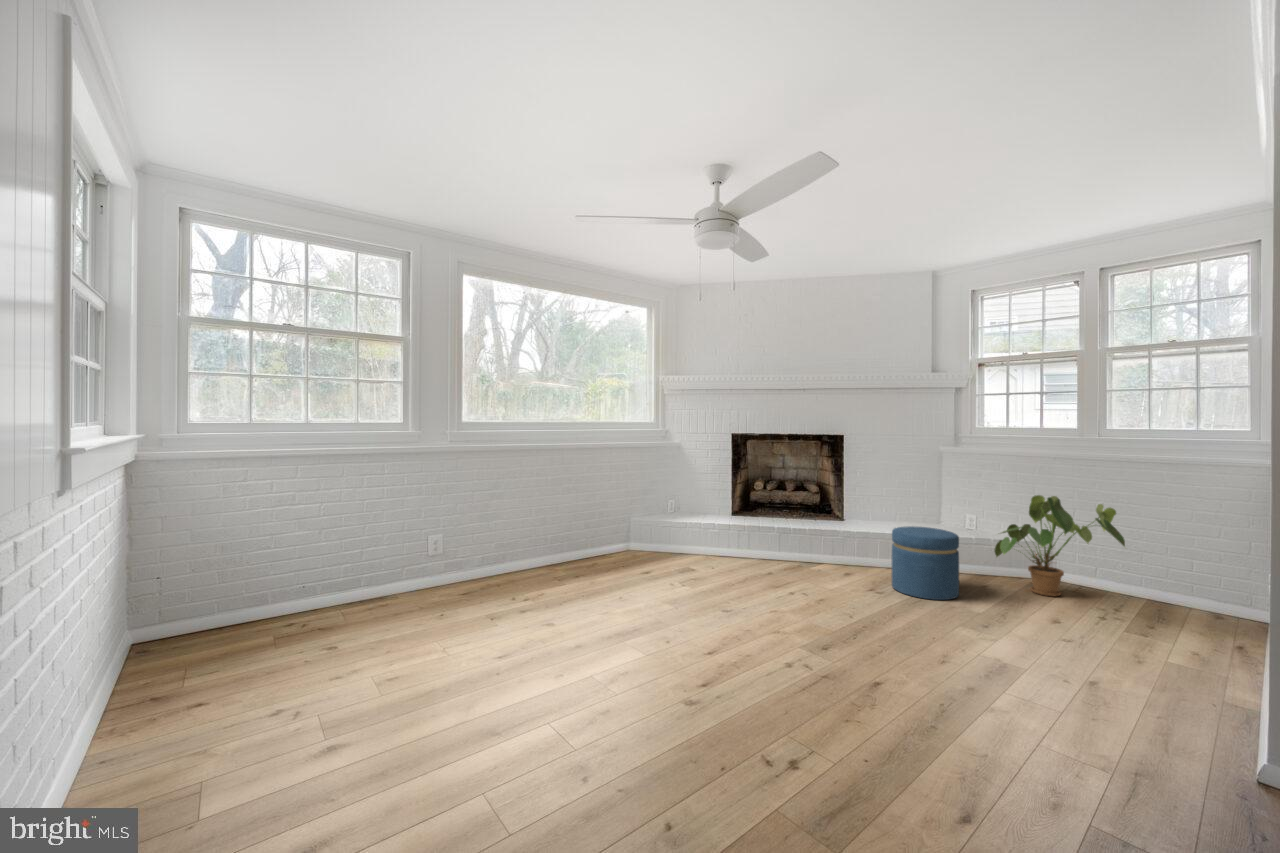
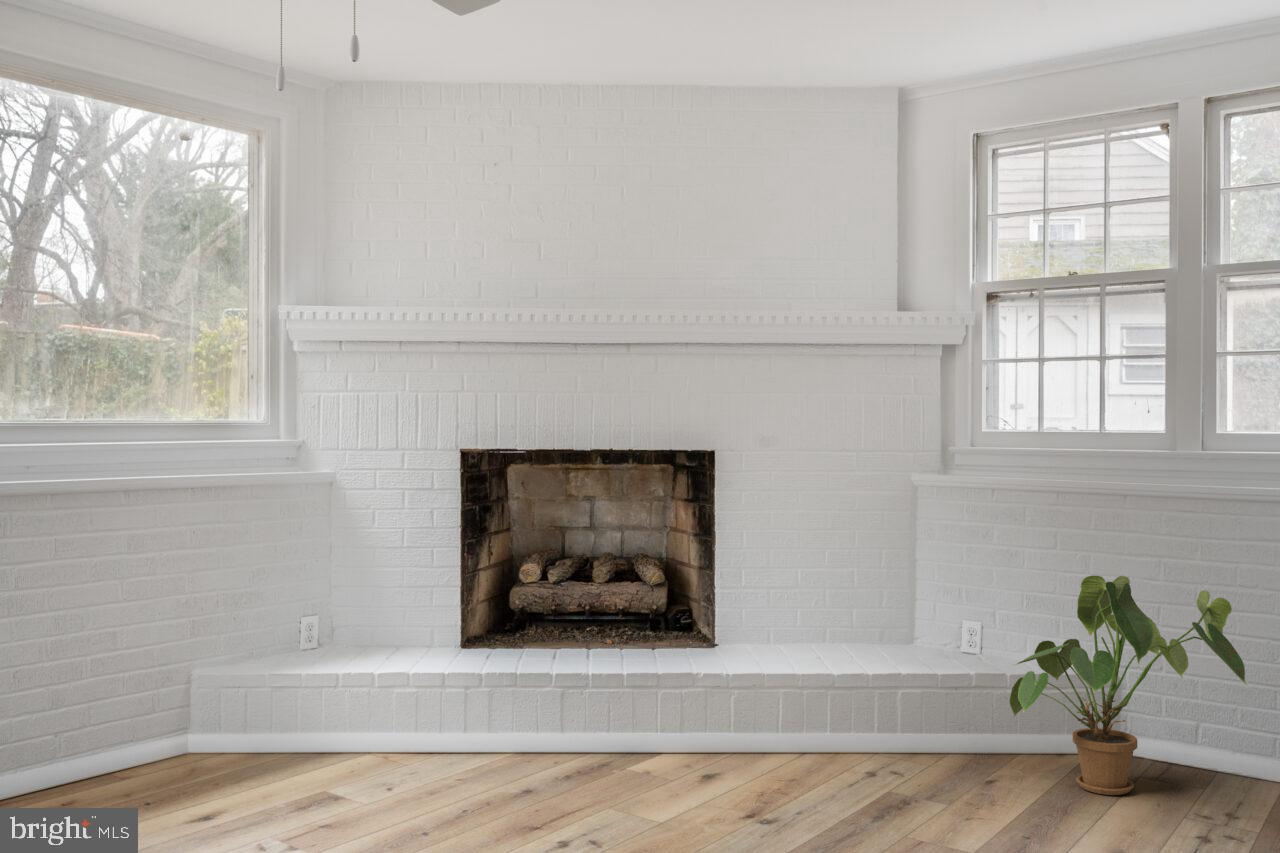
ottoman: present [892,526,959,600] -> none [798,659,934,827]

